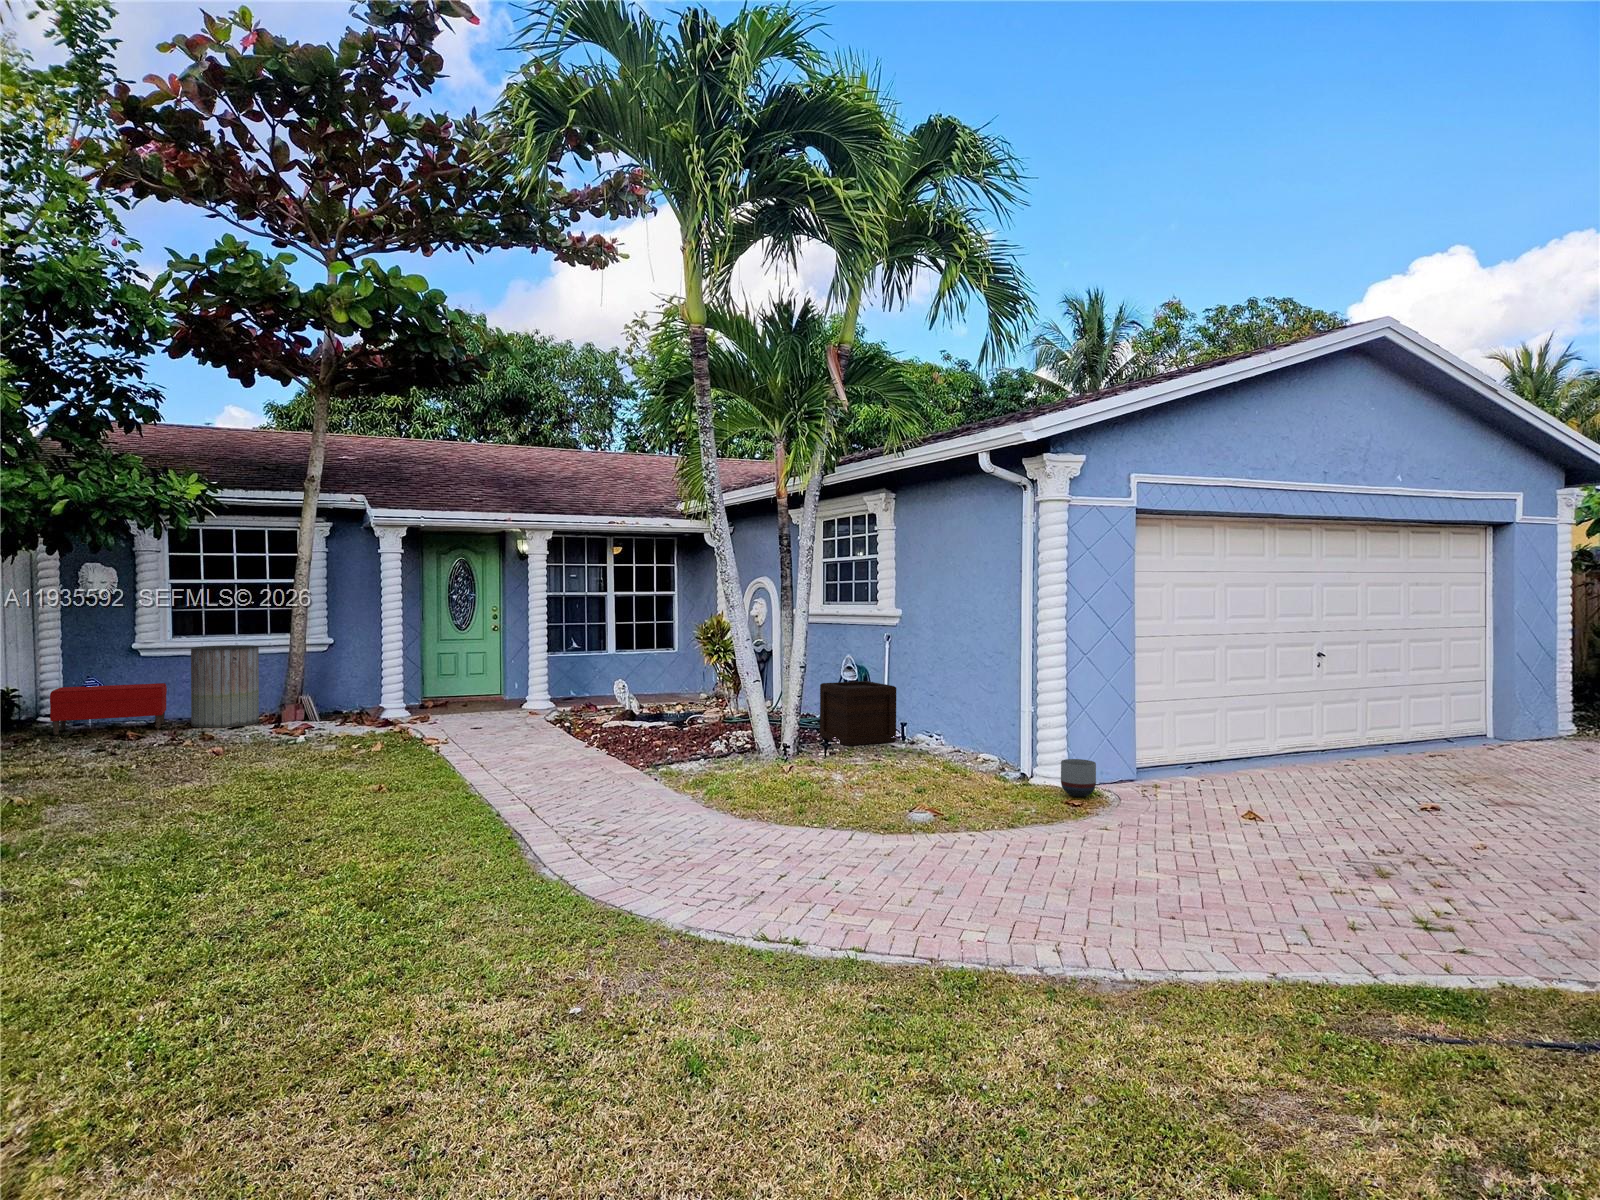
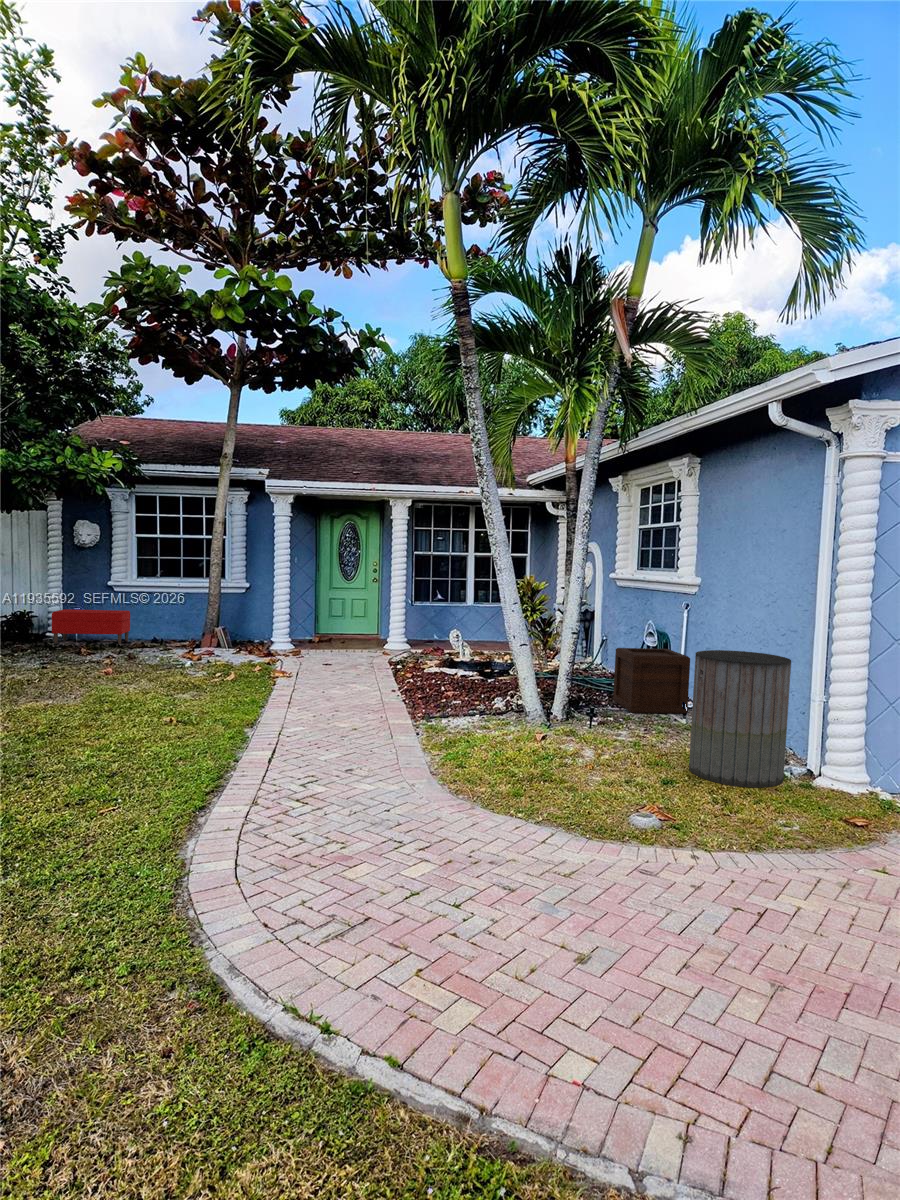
trash can: present [191,645,259,728] -> present [689,650,791,788]
planter: present [1061,759,1096,797] -> none [824,759,870,806]

